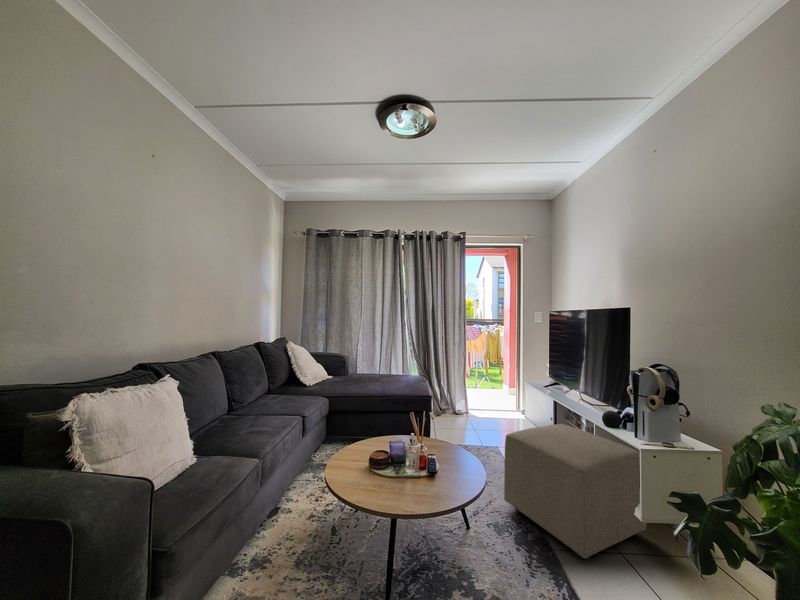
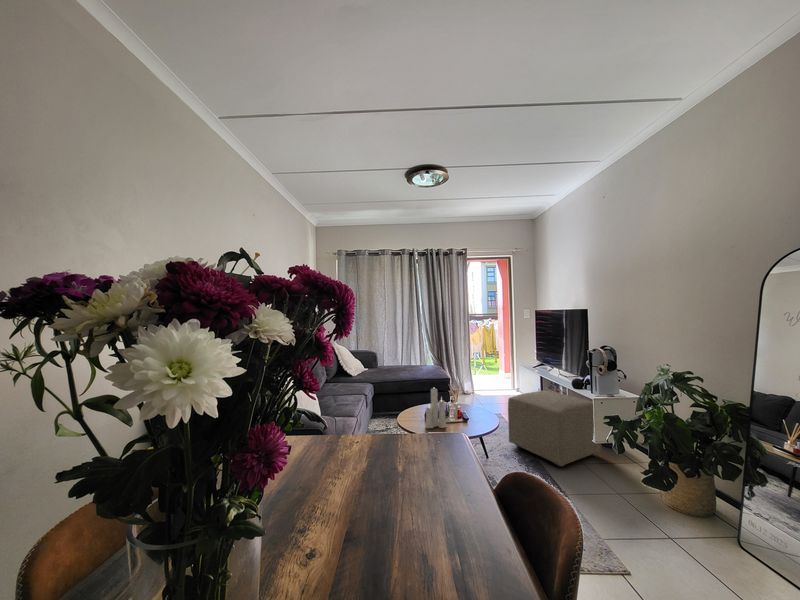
candle: none [364,409,398,487] -> present [426,388,446,428]

